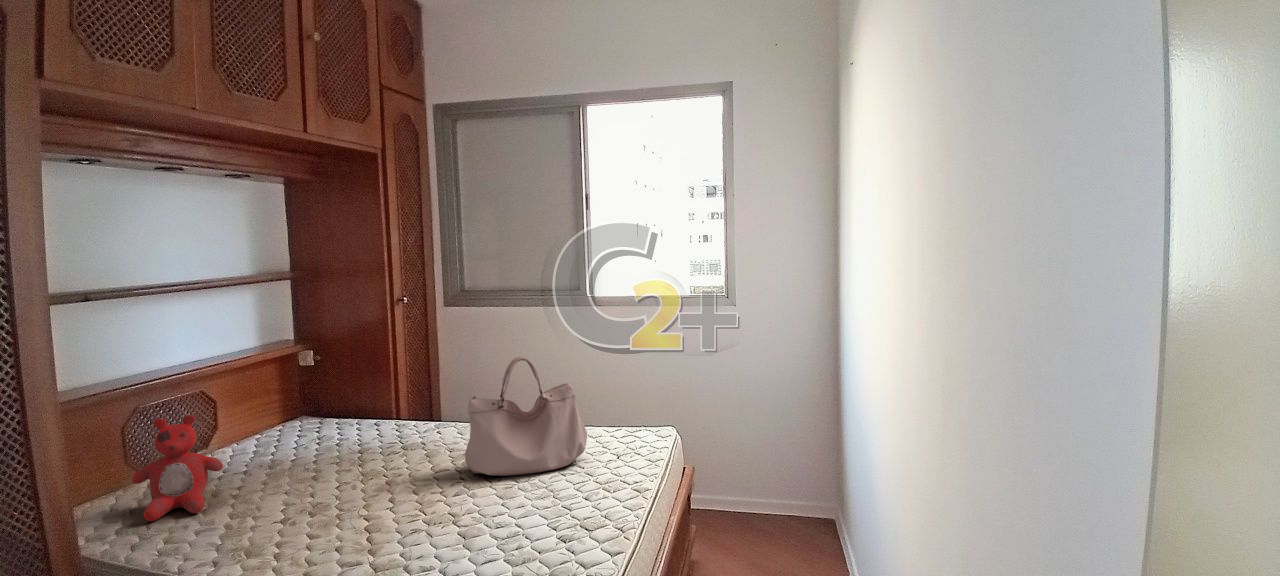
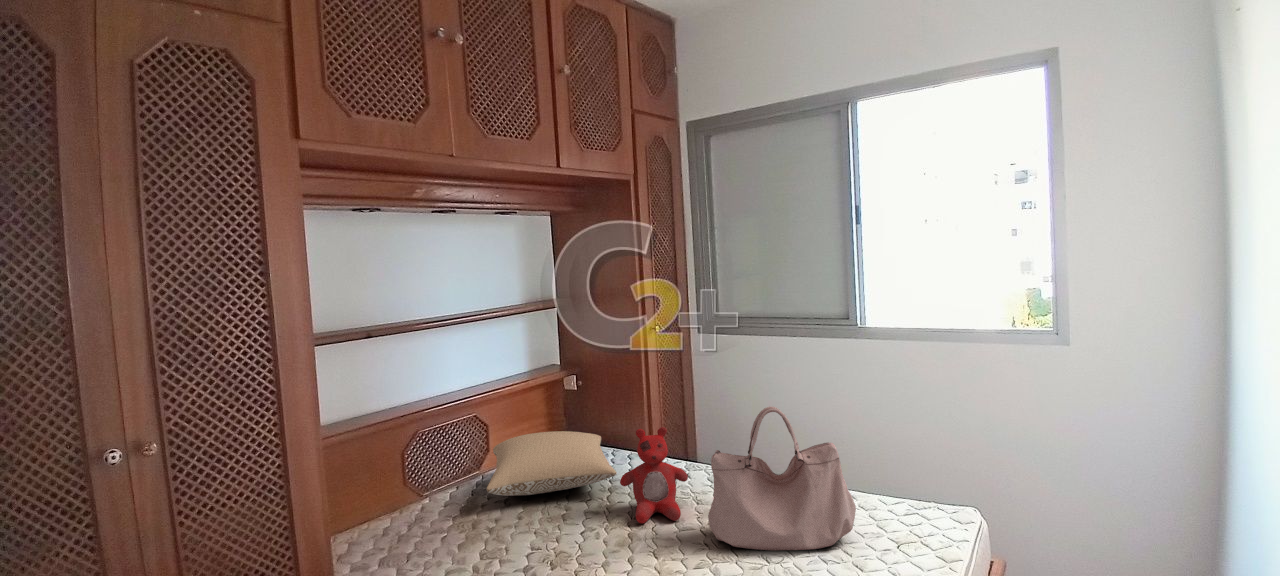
pillow: none [223,401,371,463] -> present [487,431,617,496]
stuffed bear: present [132,415,223,521] -> present [620,427,688,523]

